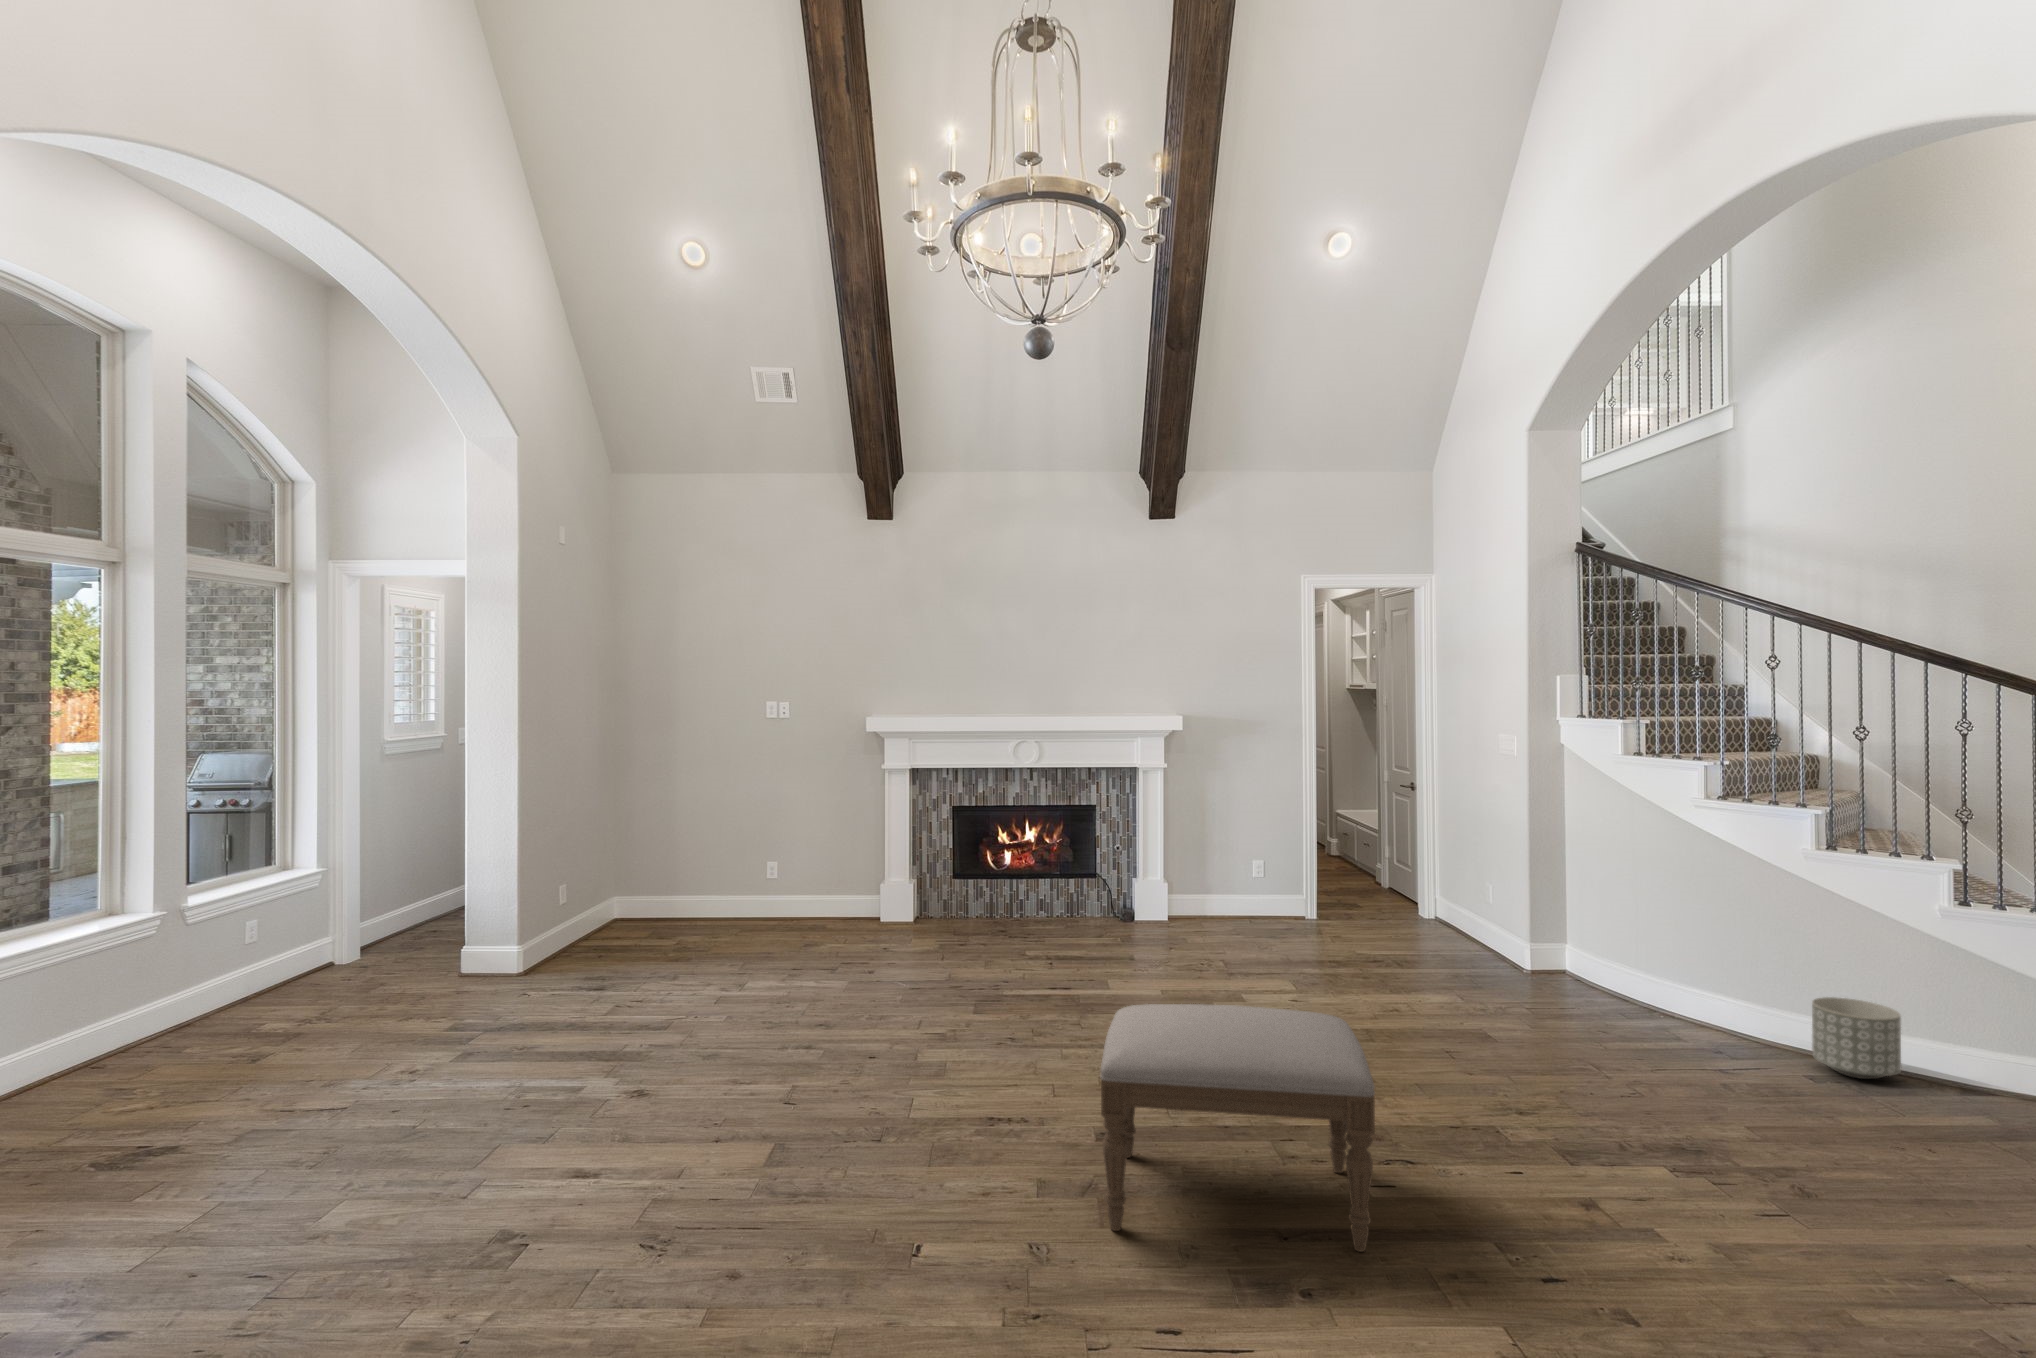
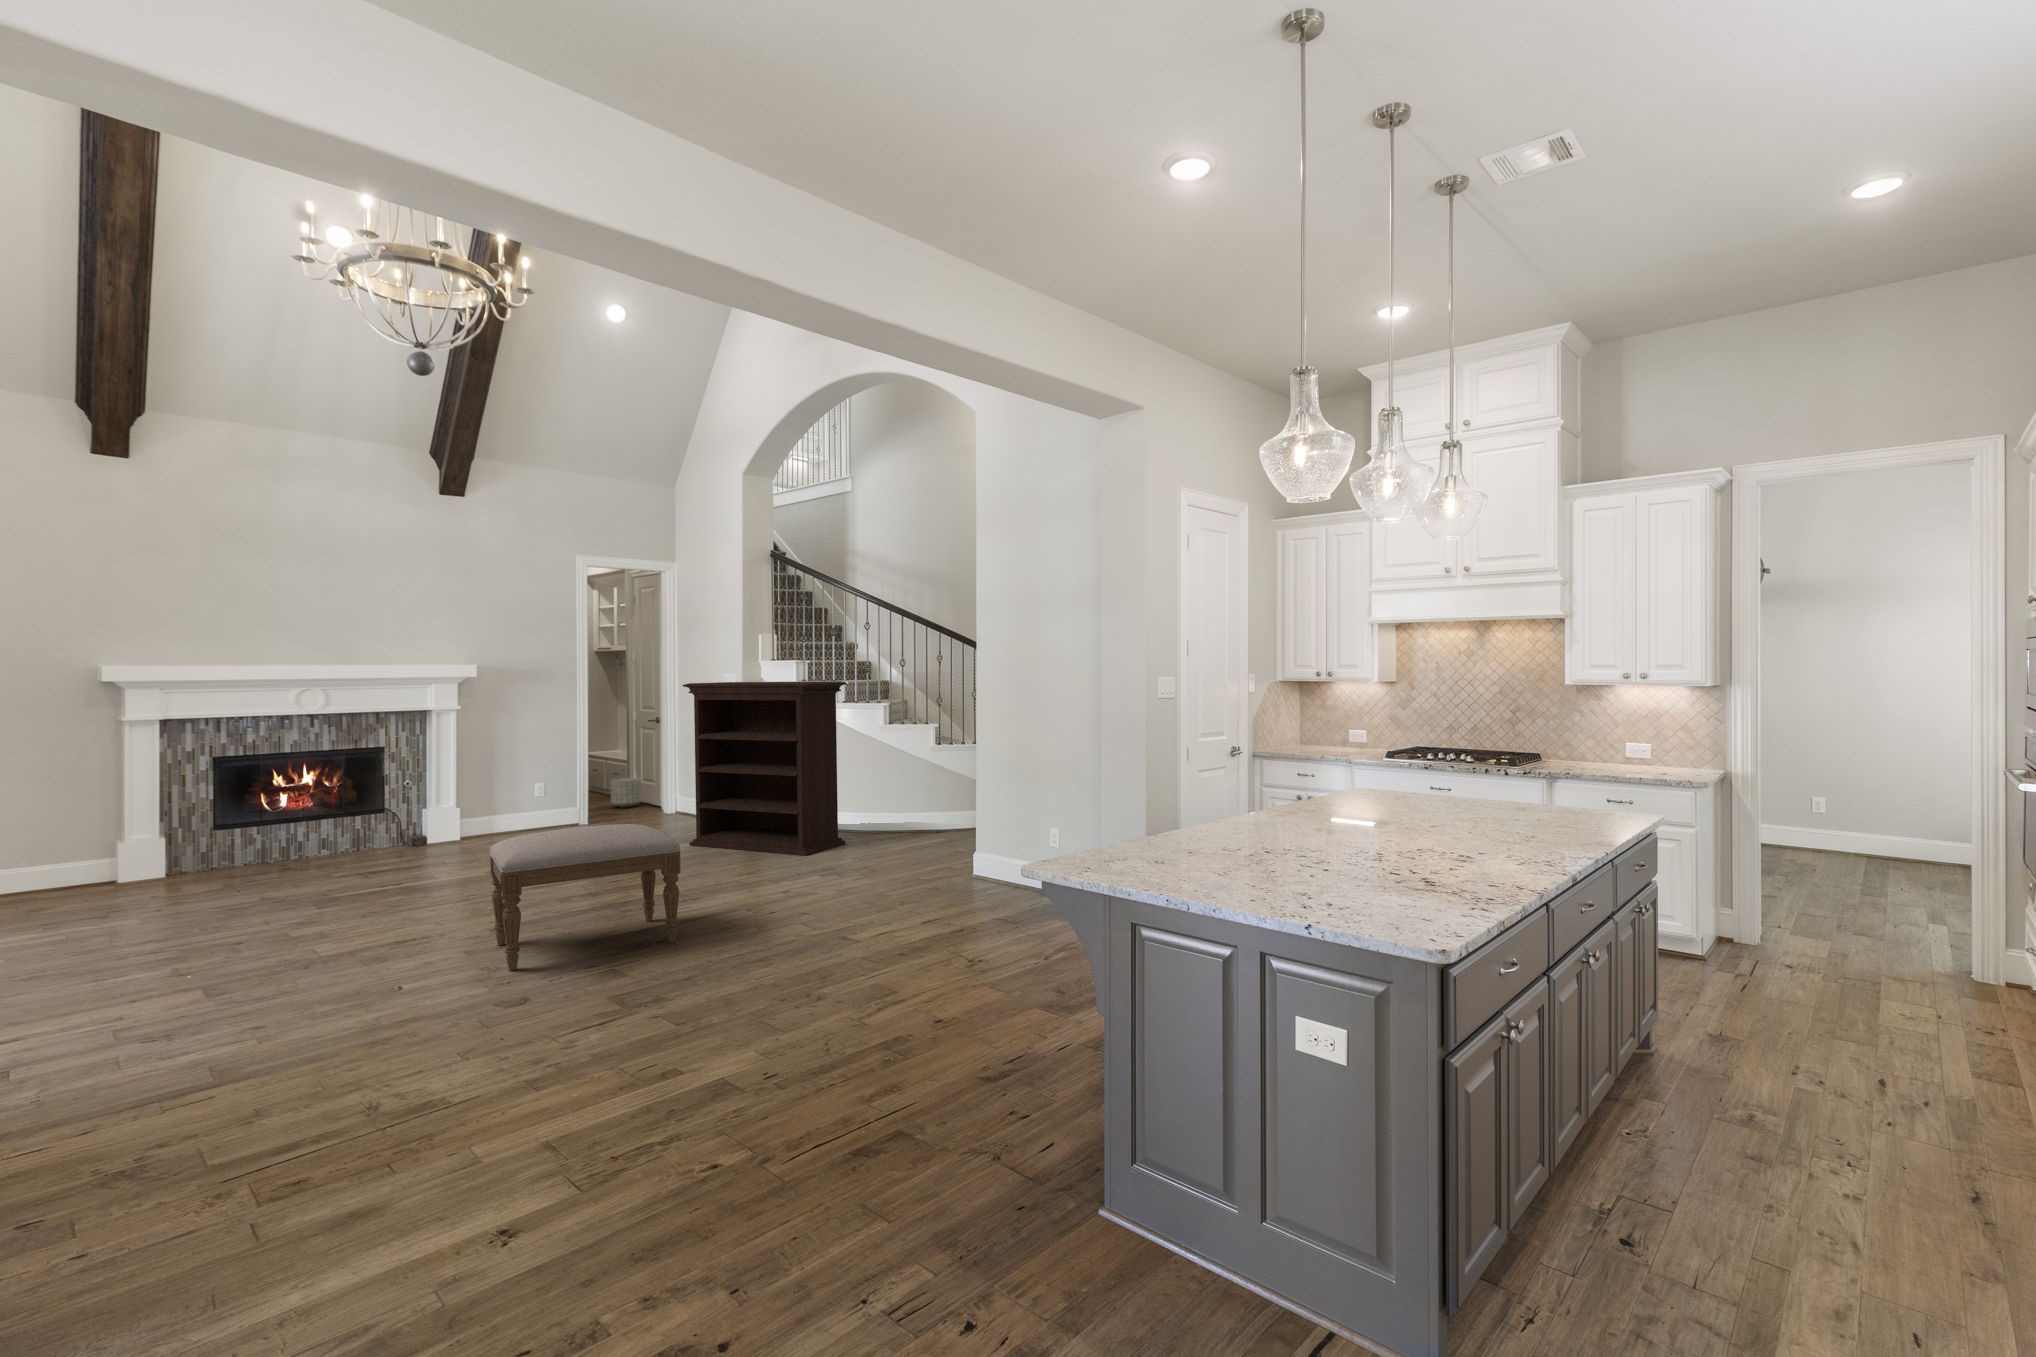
bookshelf: none [1432,751,1720,1069] -> present [683,681,847,856]
planter: present [1812,997,1901,1079] -> present [611,778,642,808]

